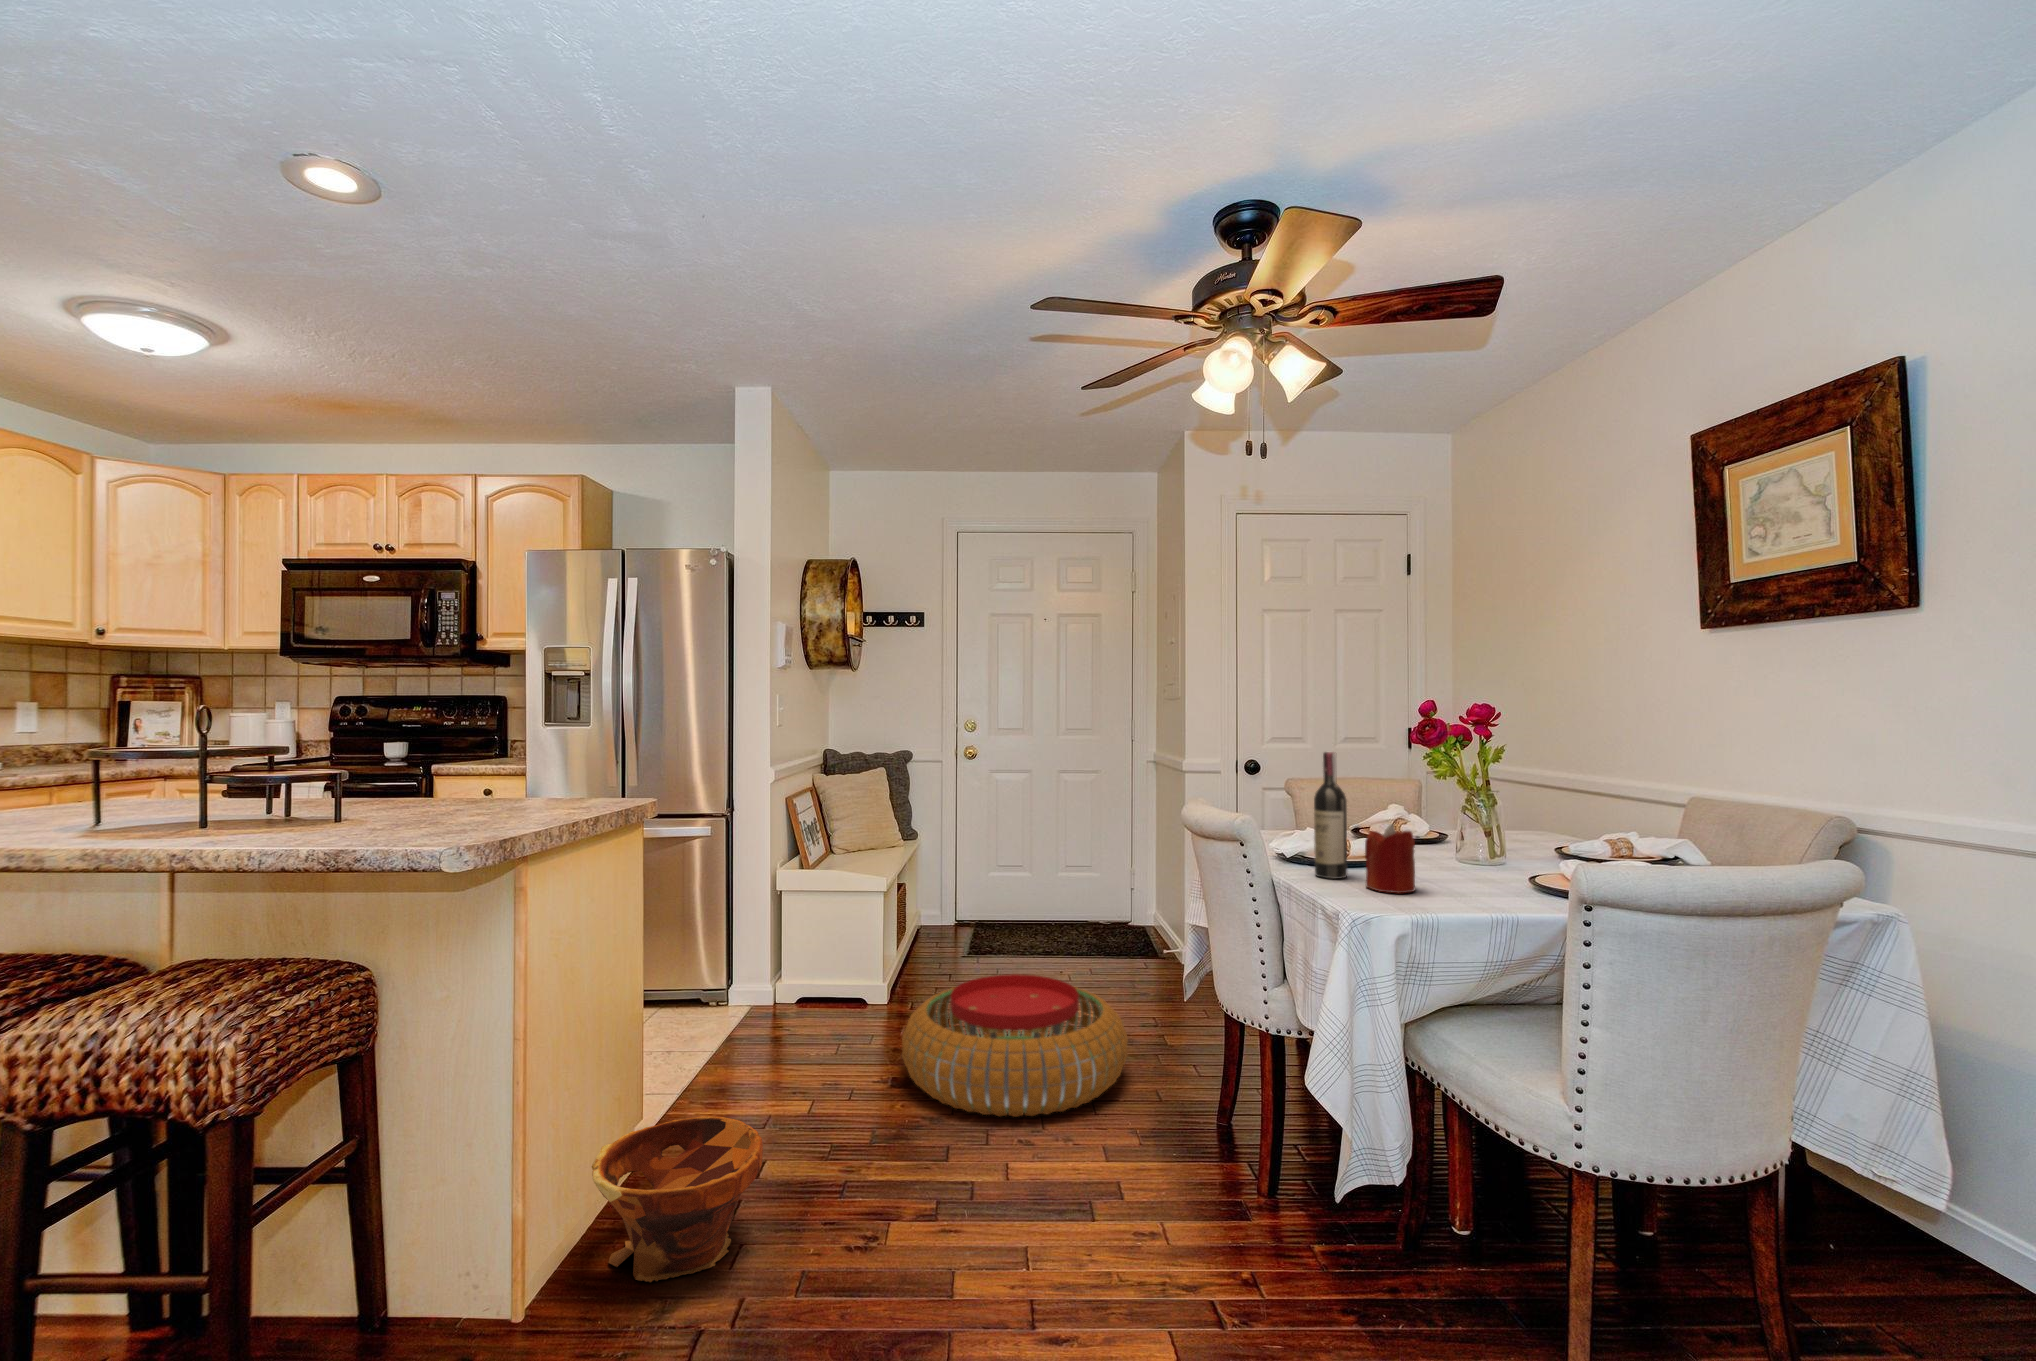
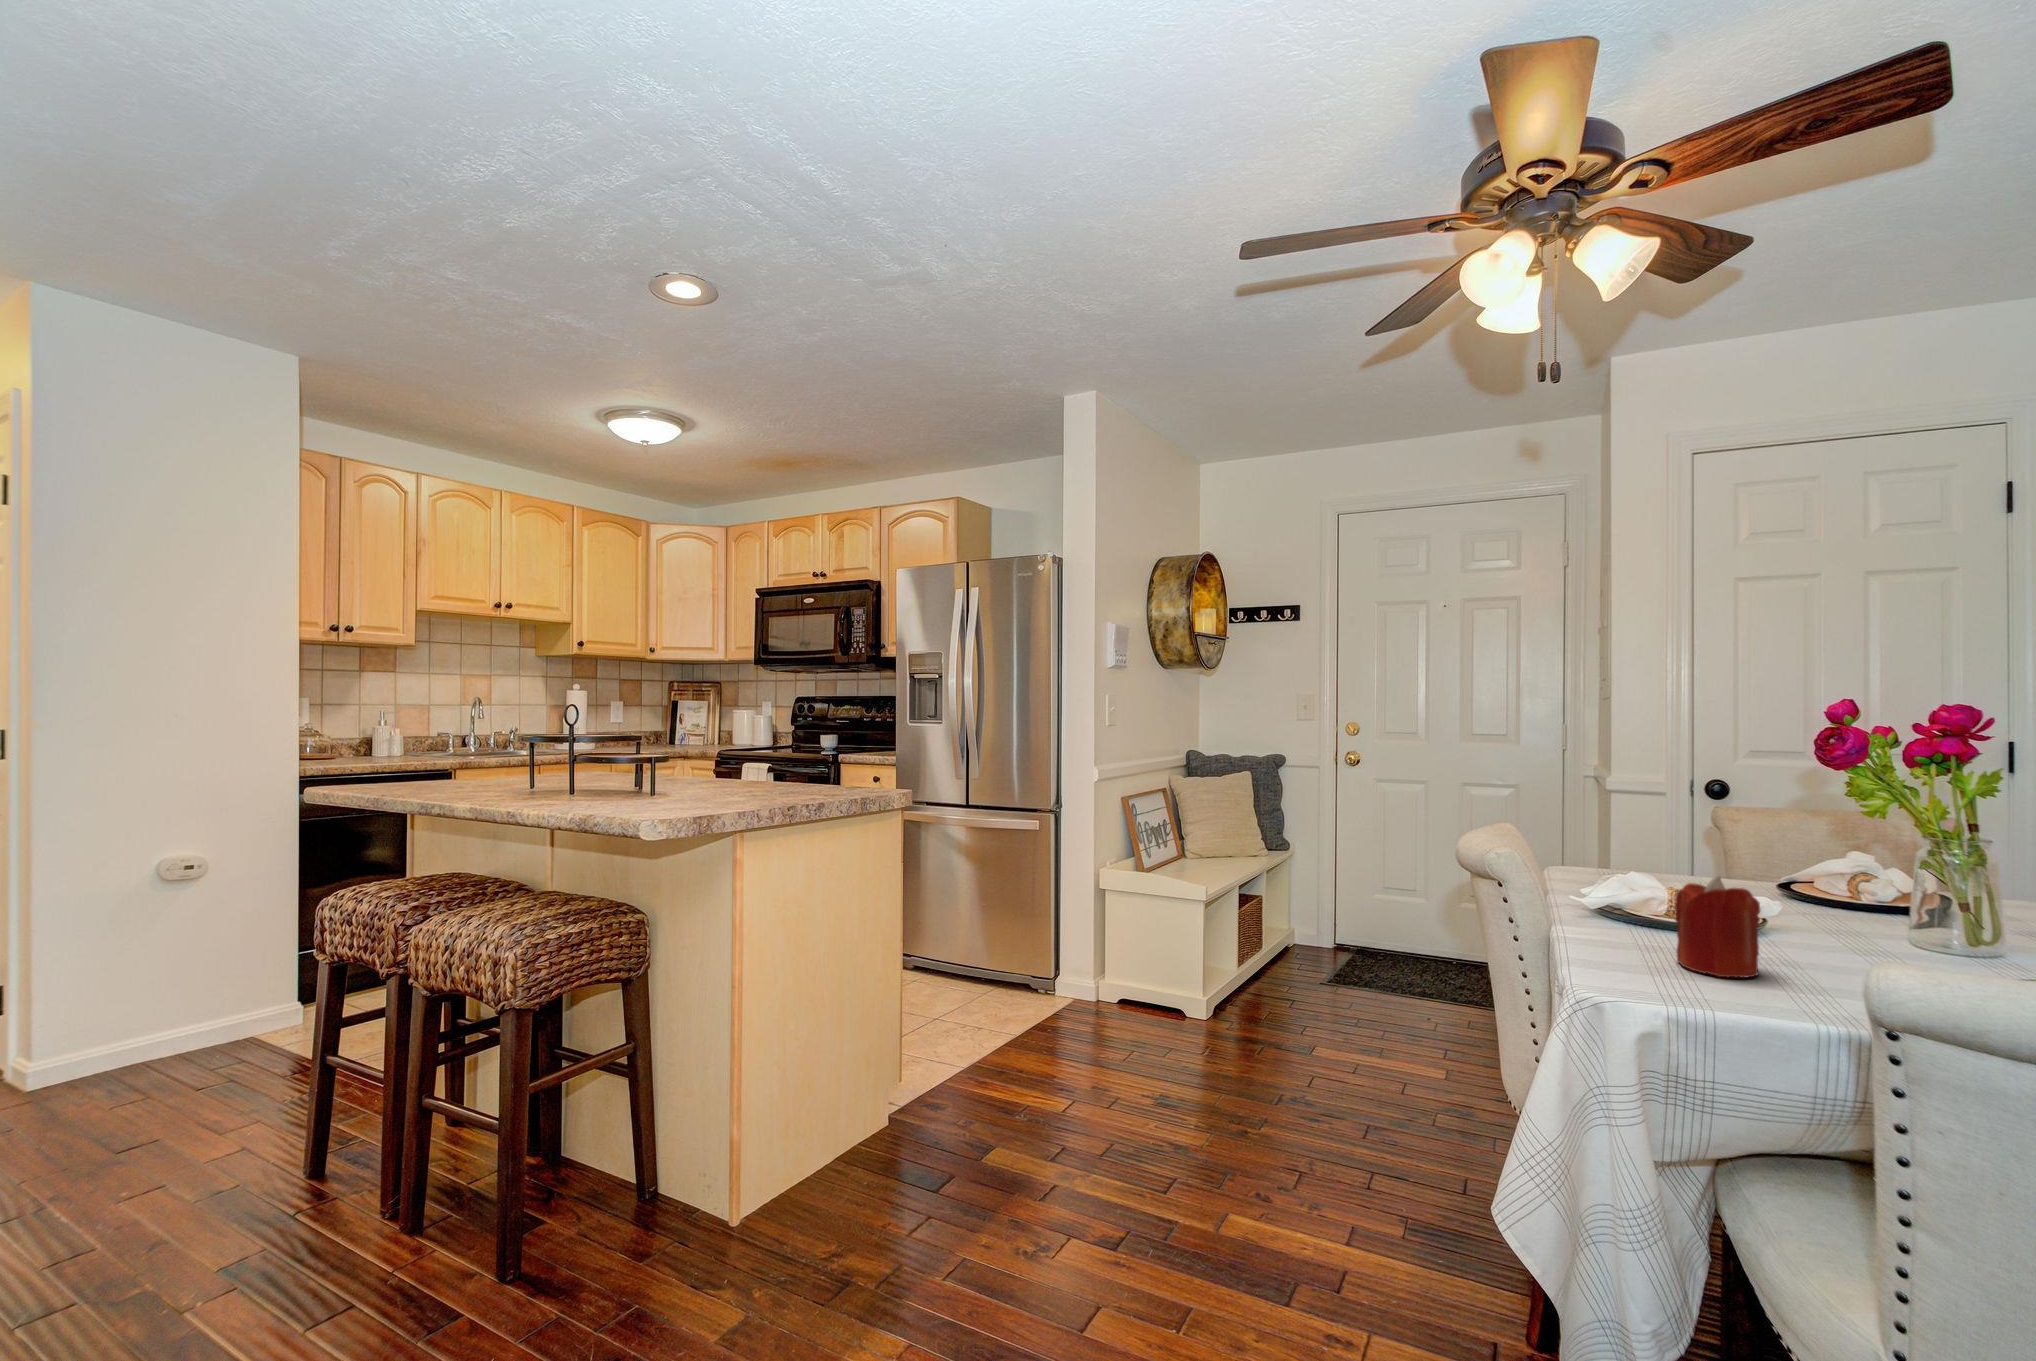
wine bottle: present [1314,752,1347,879] -> none [1617,770,1669,946]
pouf: present [902,974,1128,1117] -> none [1170,1007,1437,1176]
planter: present [592,1116,763,1282] -> none [805,1087,959,1231]

